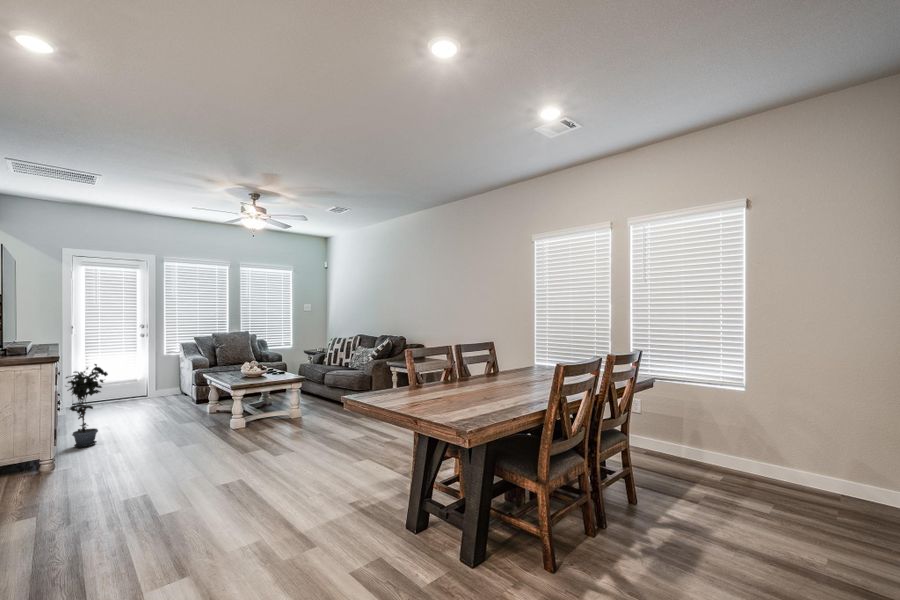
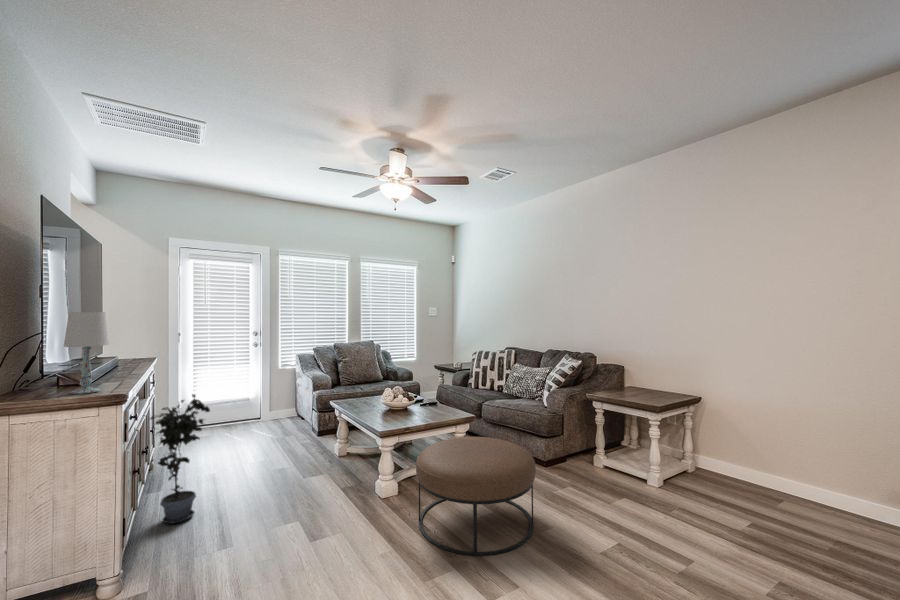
table lamp: none [14,309,43,357] -> present [64,312,109,394]
ottoman: none [251,388,329,447] -> present [416,437,536,556]

